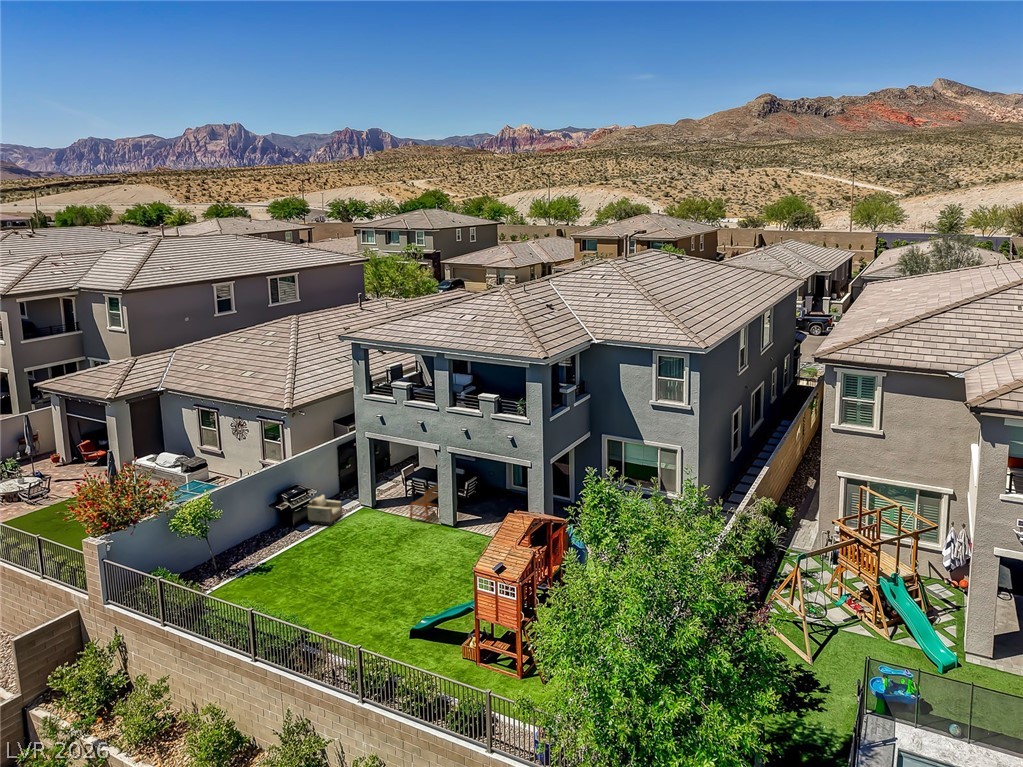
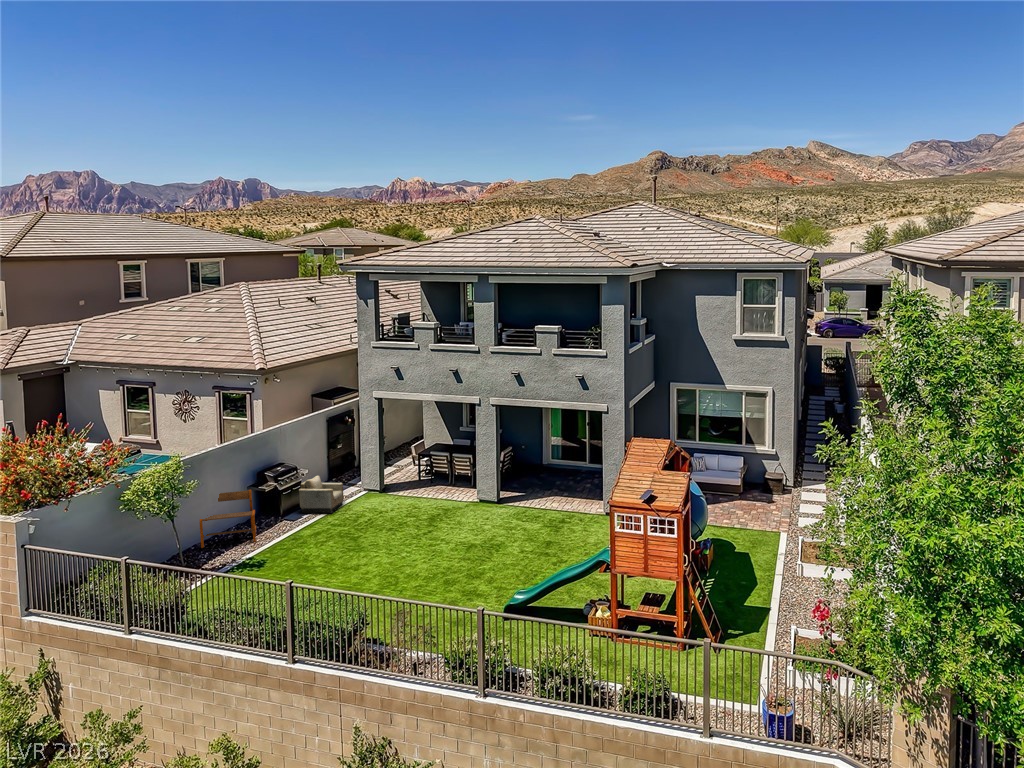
bench: present [410,484,439,522] -> present [200,490,256,548]

